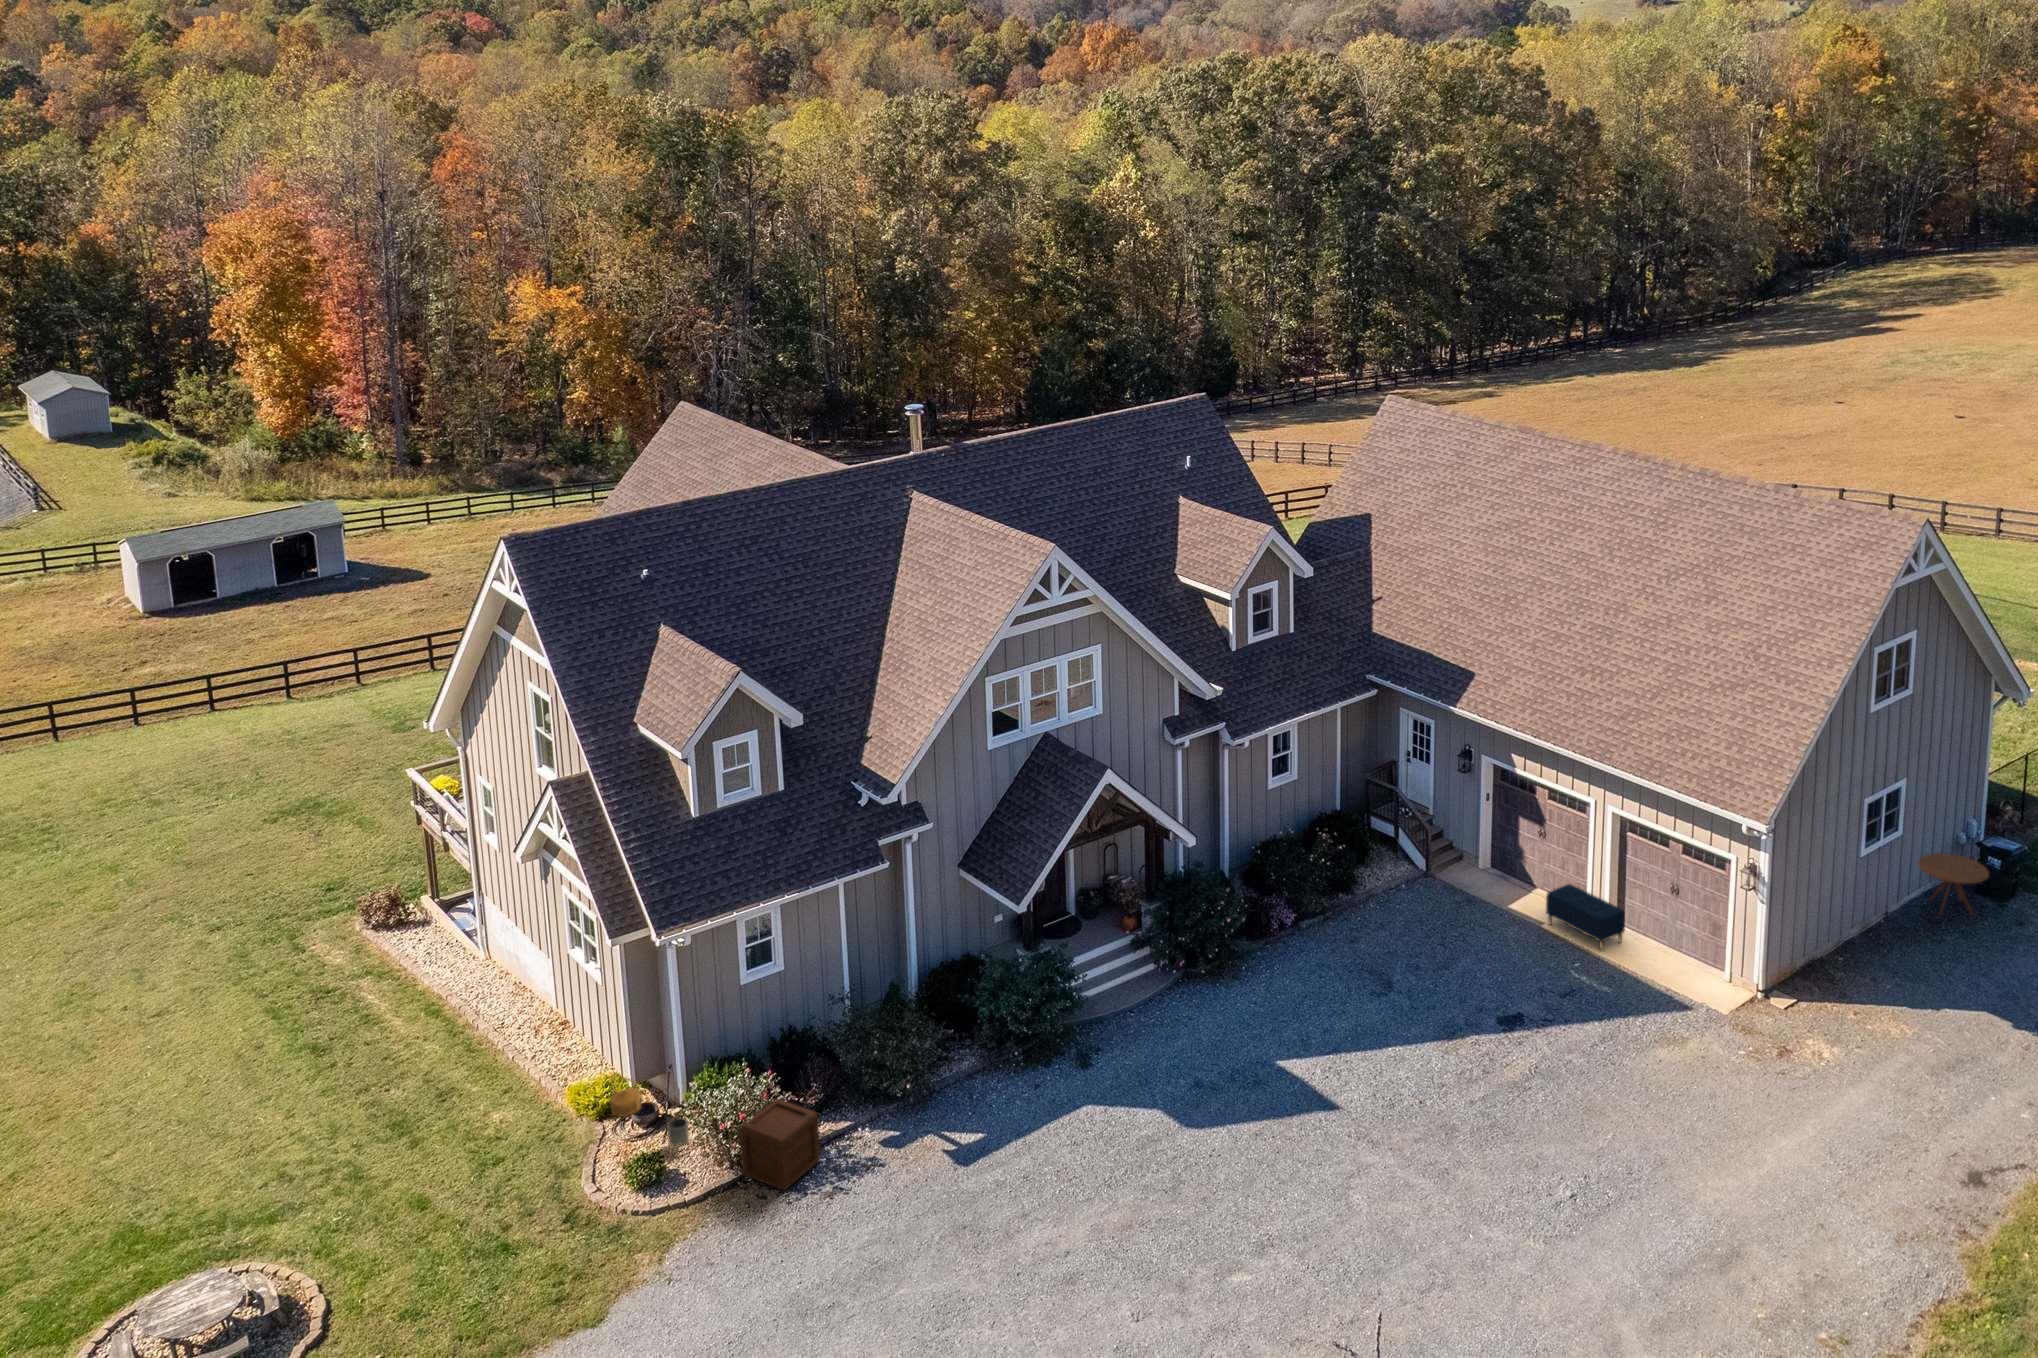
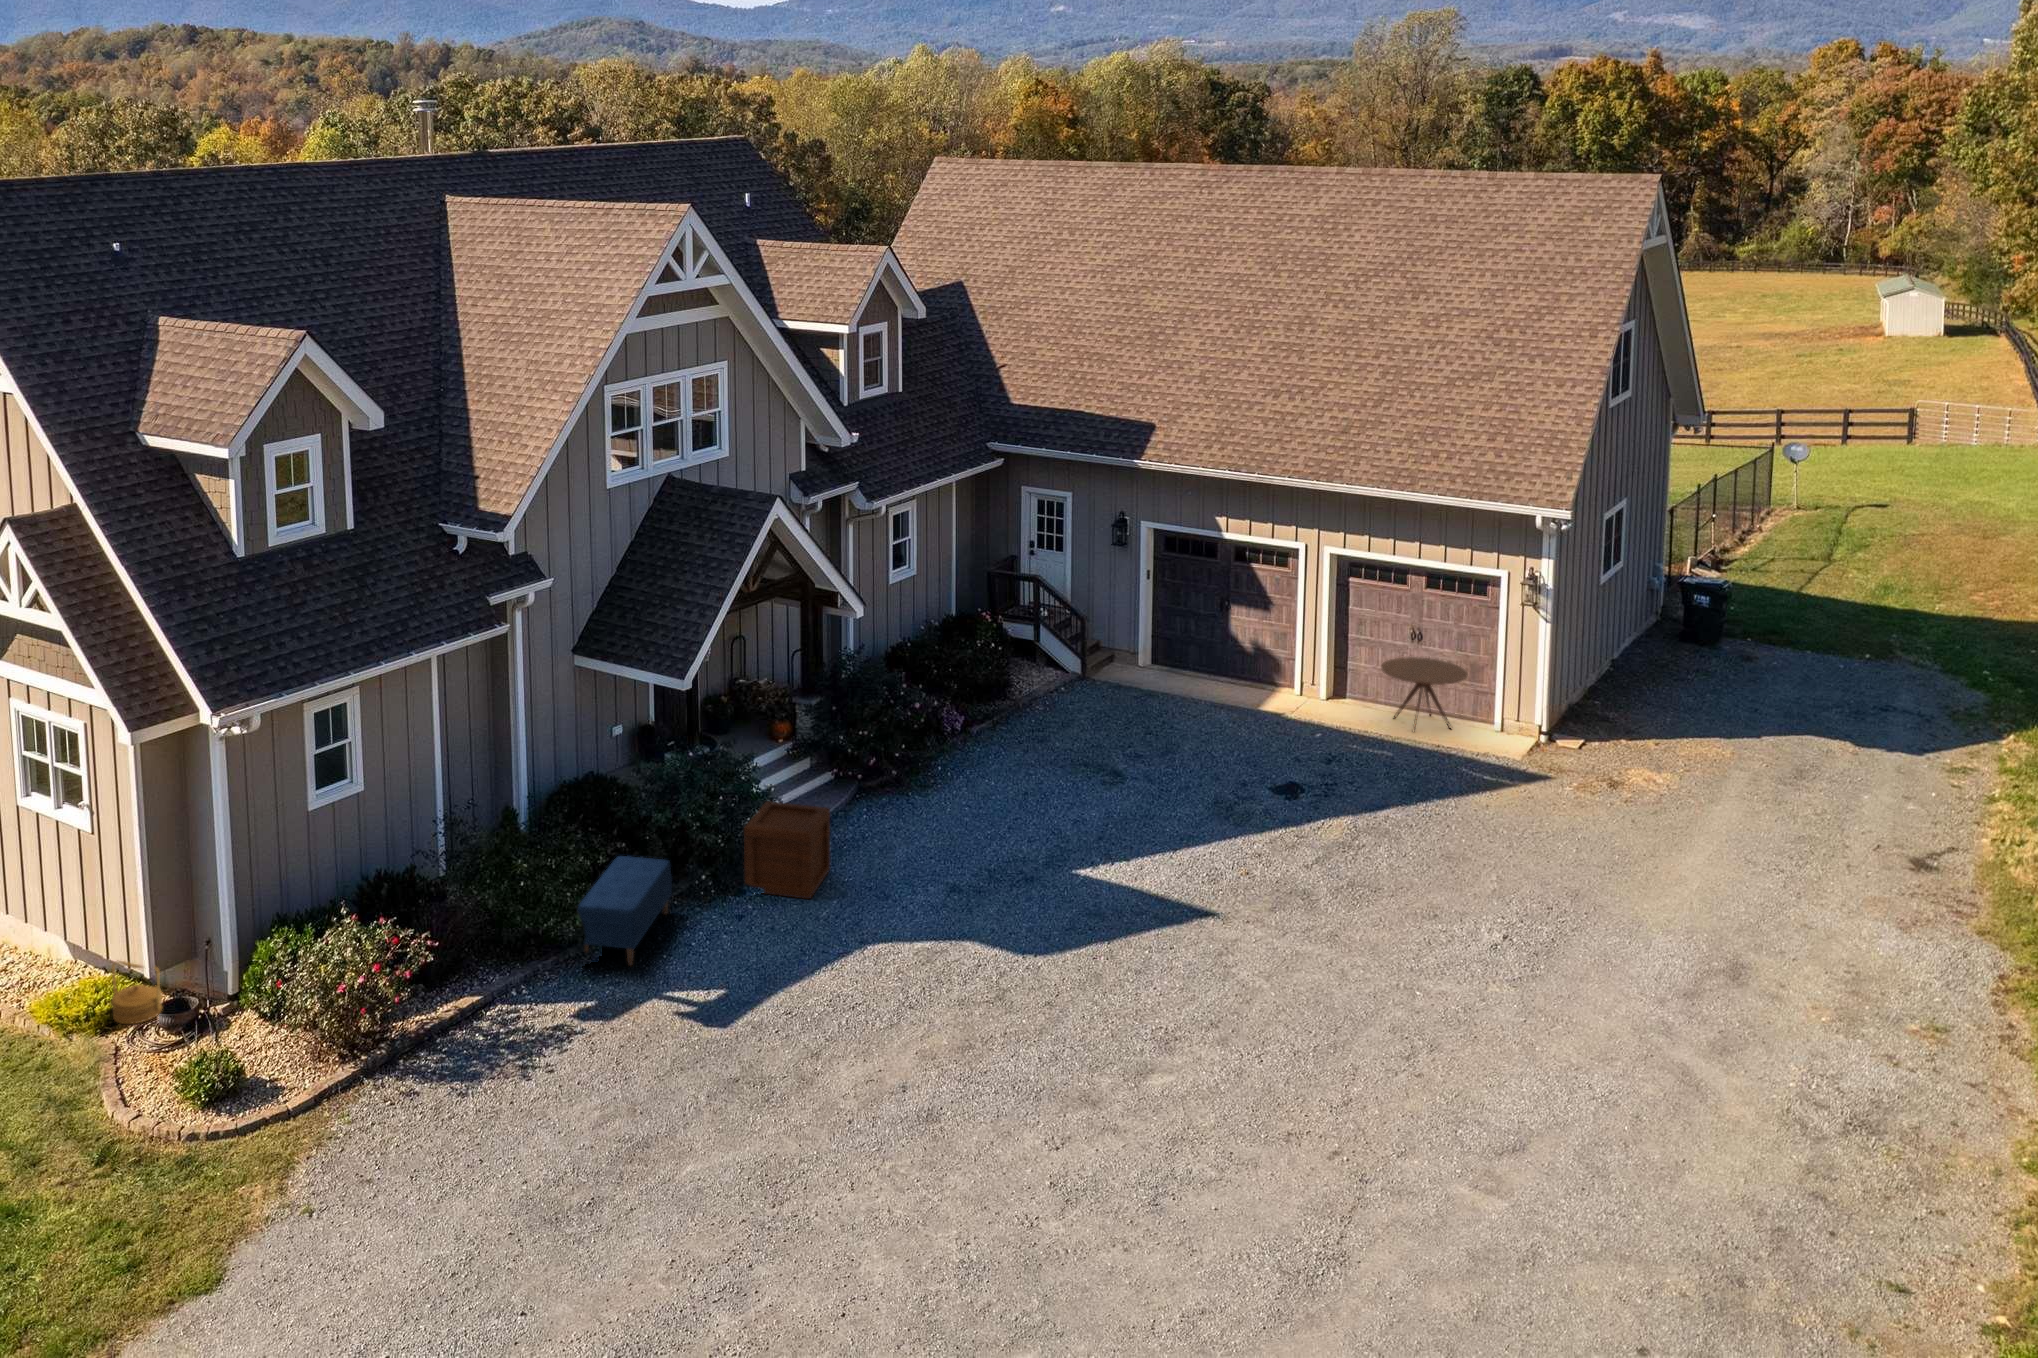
round table: present [1918,853,1989,916] -> present [1381,657,1468,730]
bench: present [1546,884,1625,951] -> present [578,856,672,966]
wooden crate: present [740,1098,821,1190] -> present [744,801,830,899]
planter: present [667,1117,690,1156] -> none [229,1001,270,1061]

